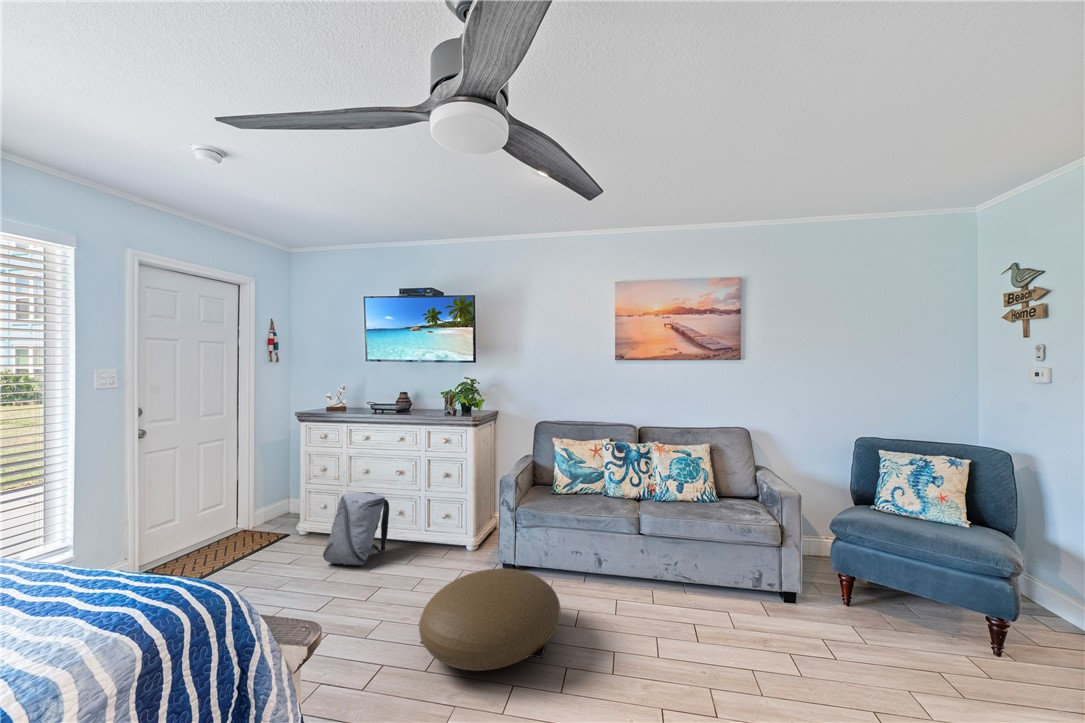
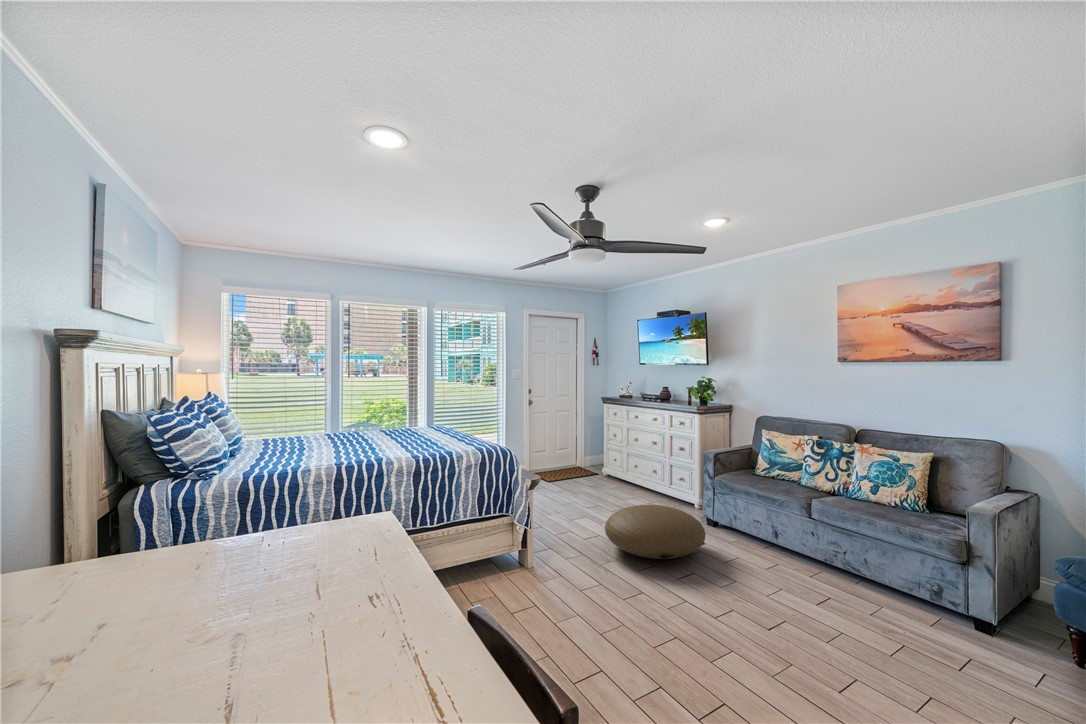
backpack: present [323,492,389,565] -> none [601,450,645,496]

